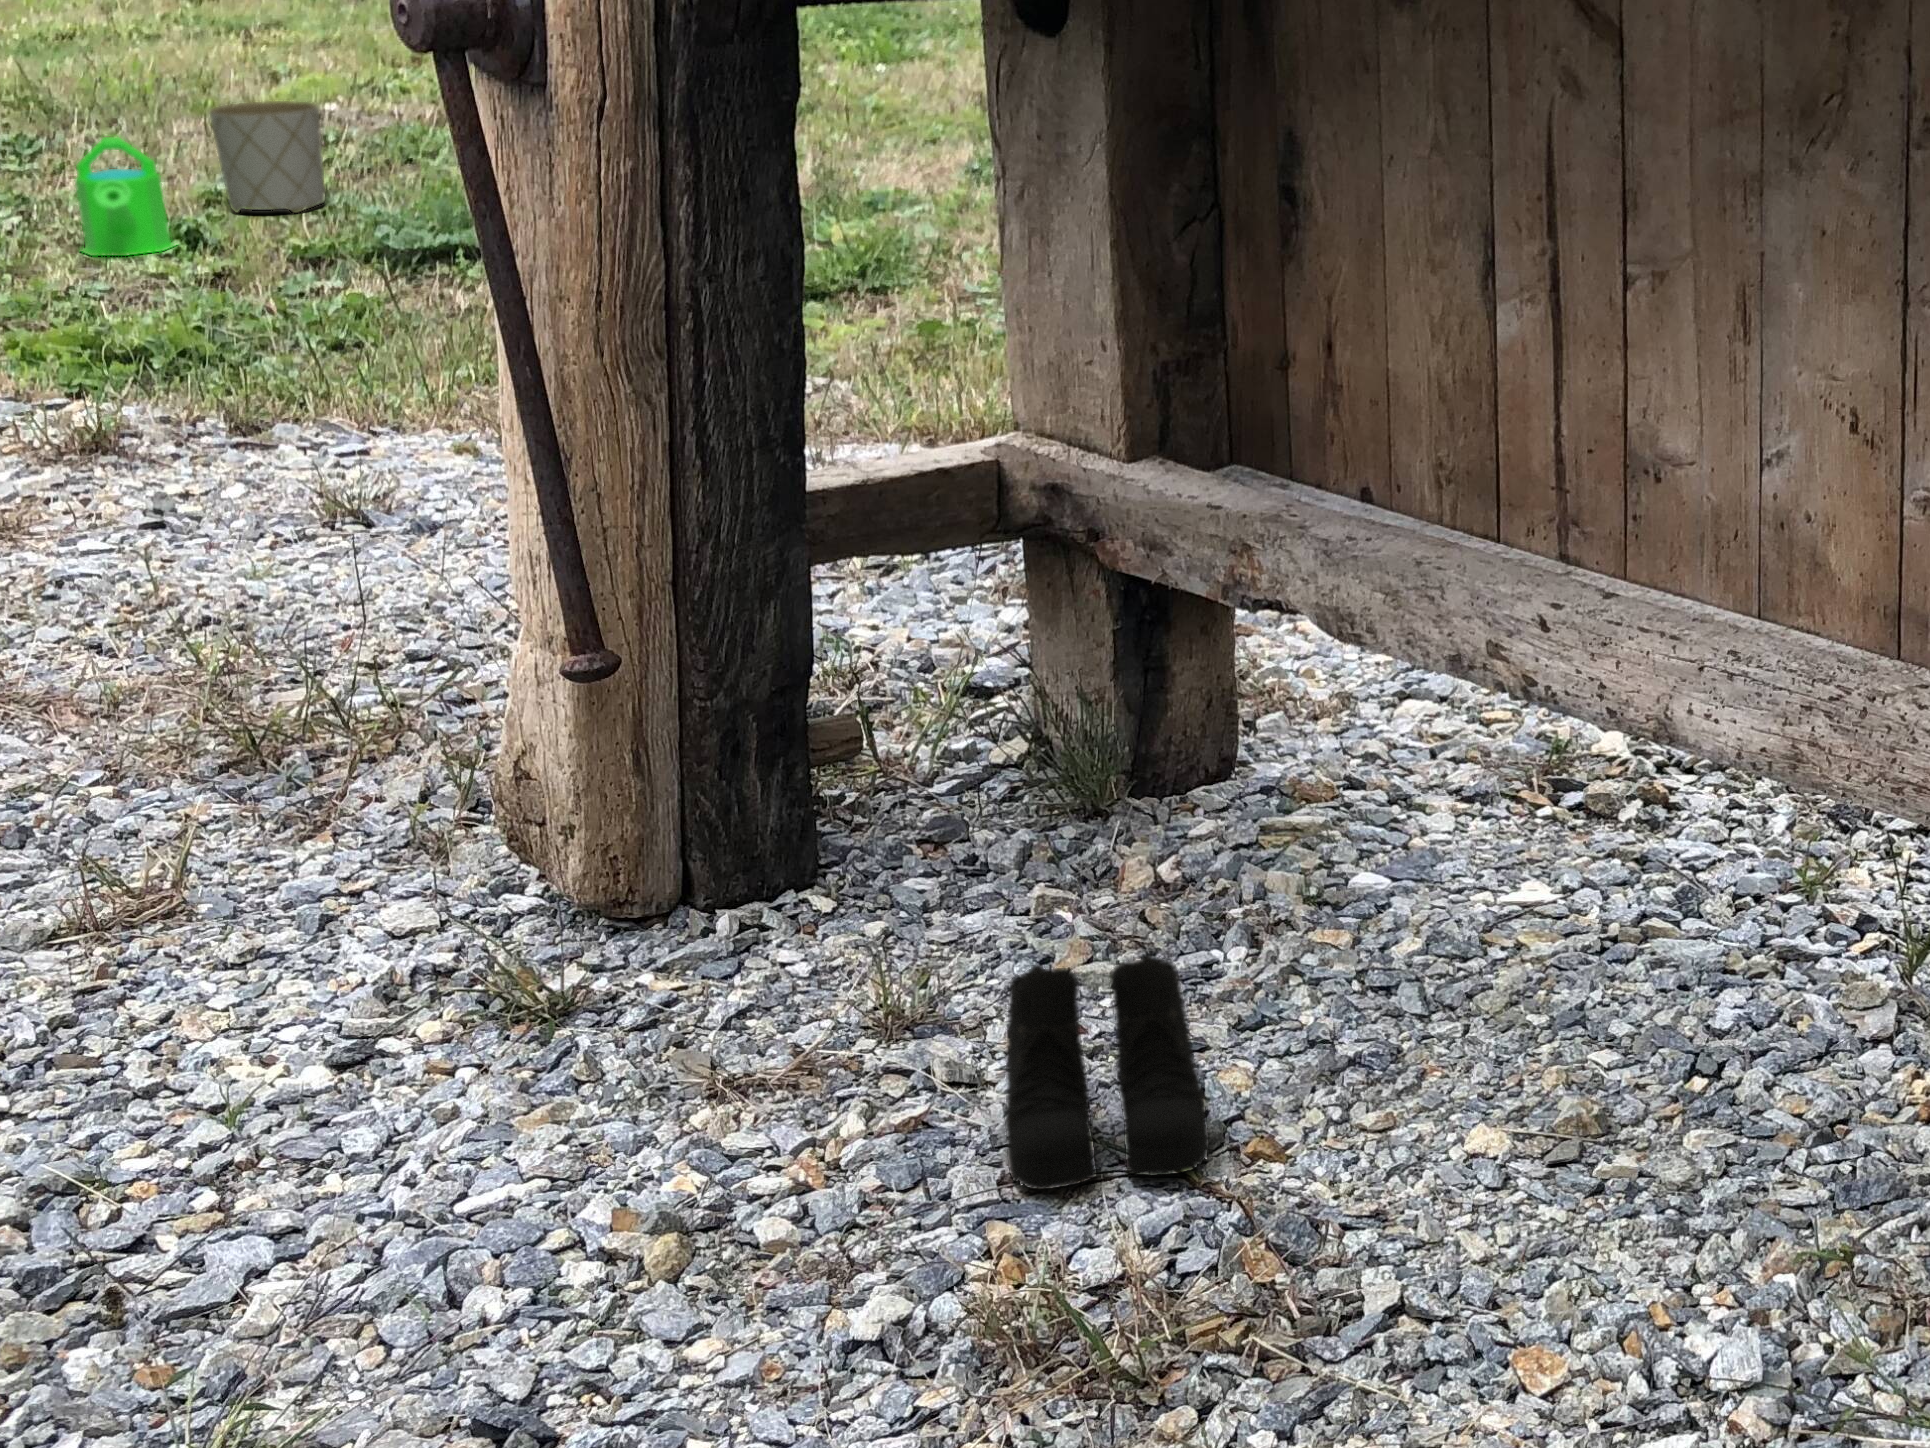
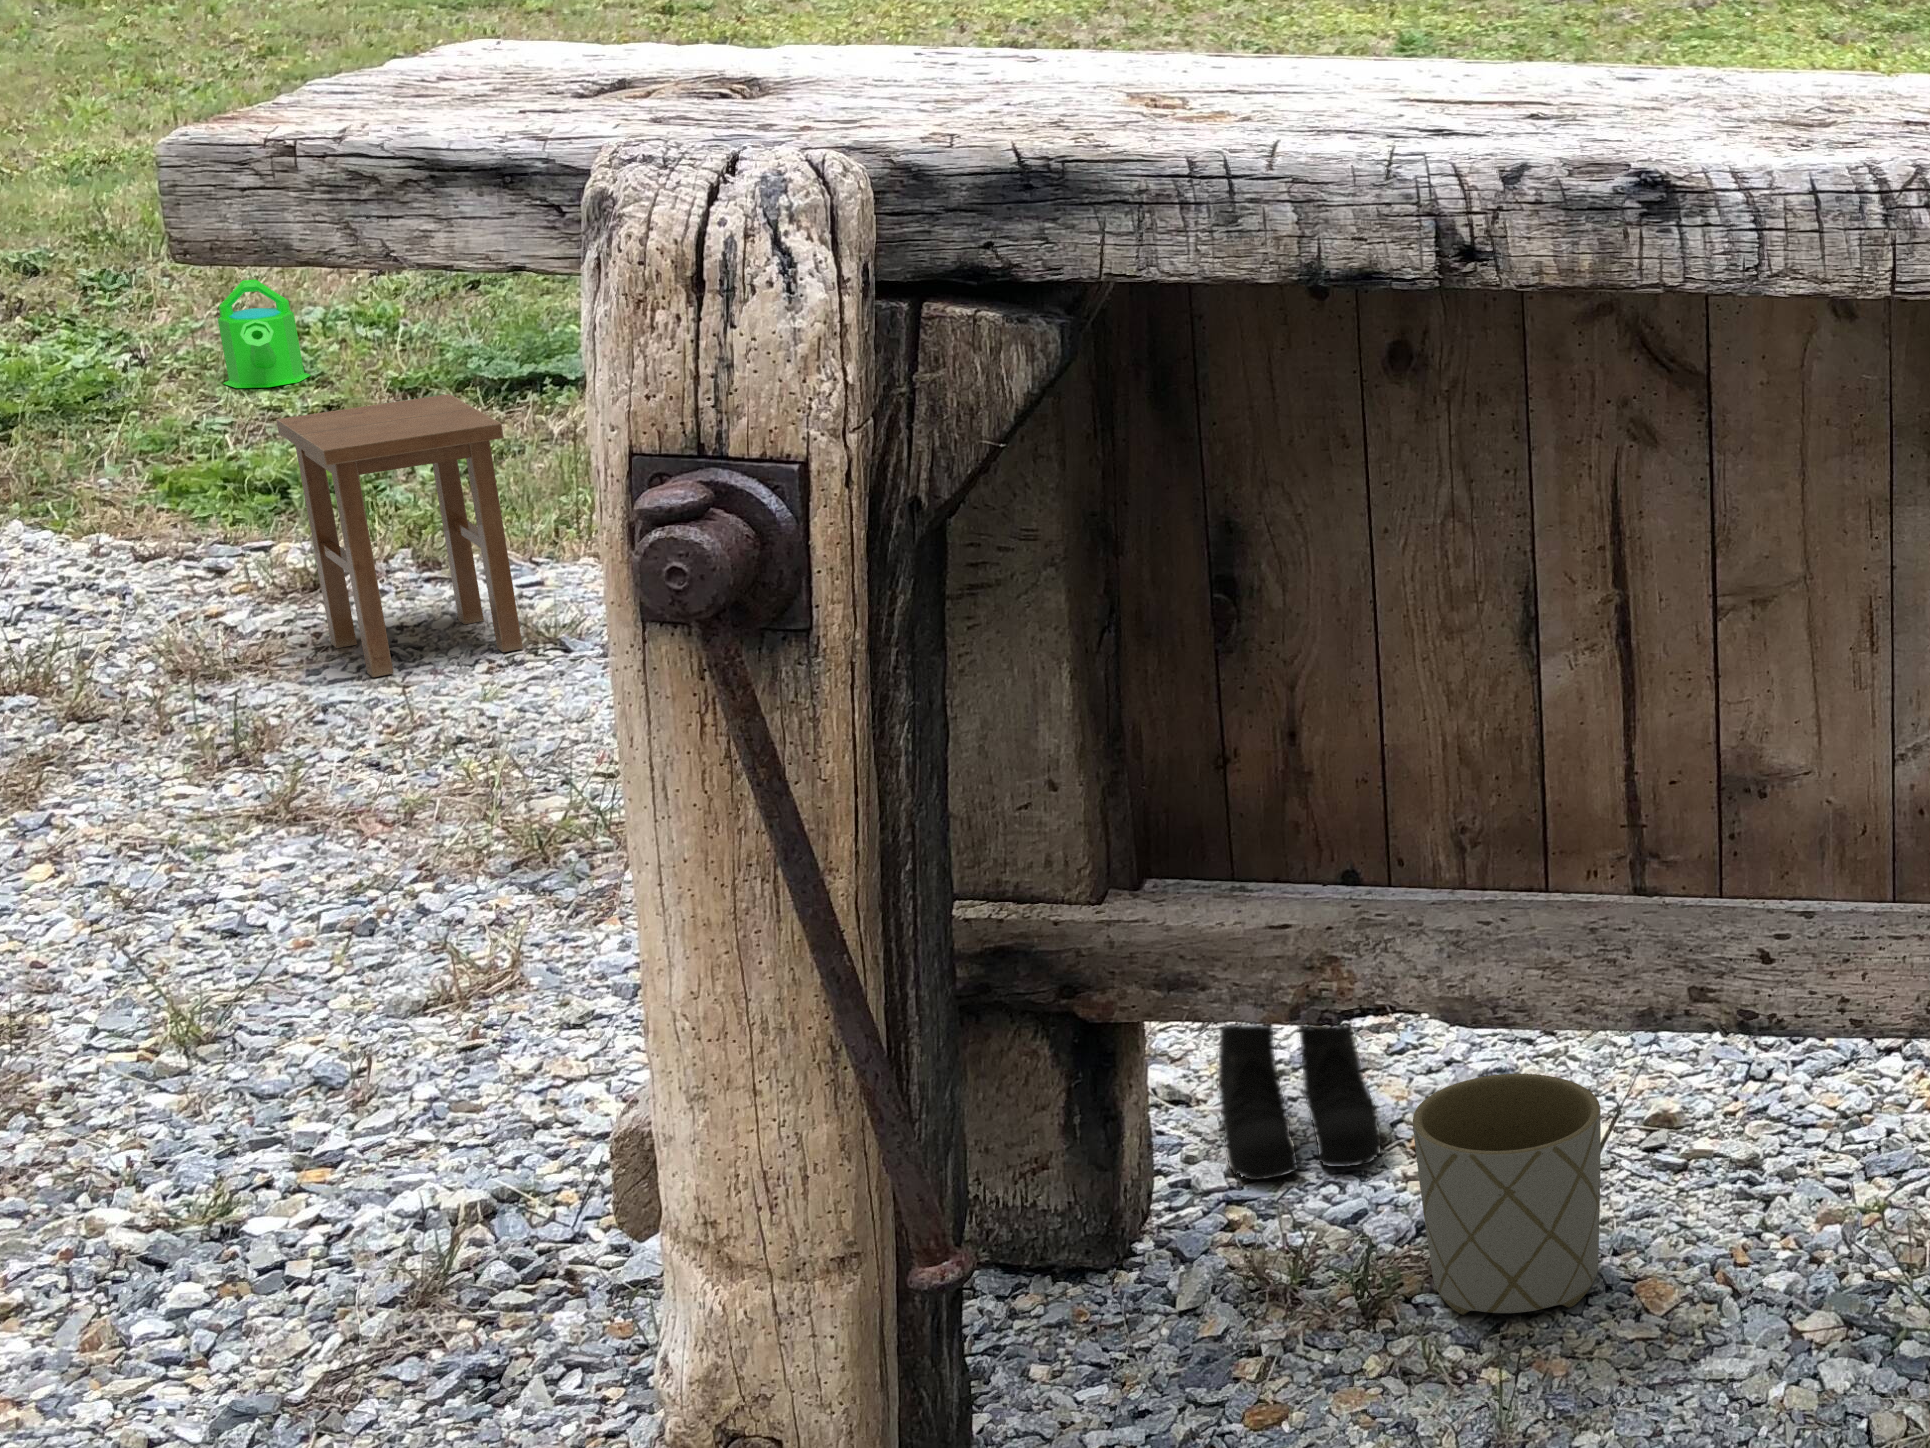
planter: present [210,101,325,213] -> present [1413,1074,1601,1315]
stool: none [44,237,322,558] -> present [276,394,523,677]

